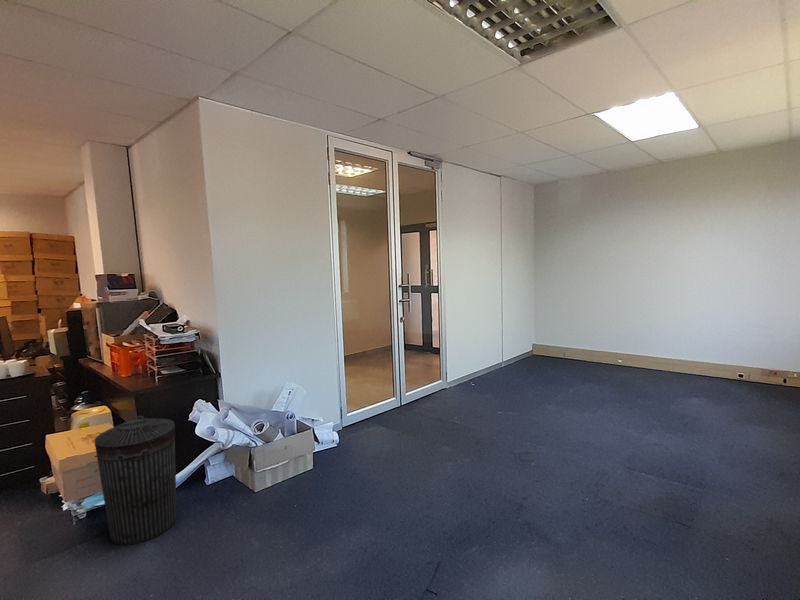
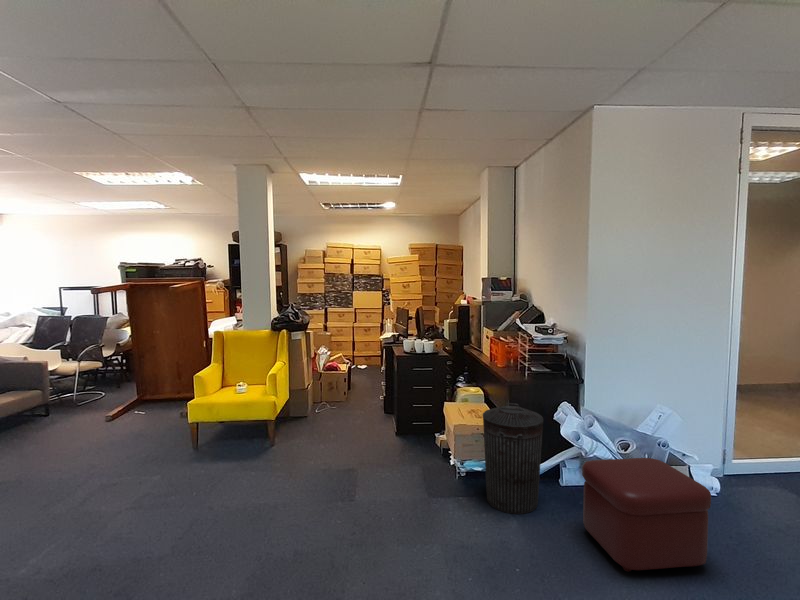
ottoman: none [218,432,327,546] -> present [582,458,711,572]

